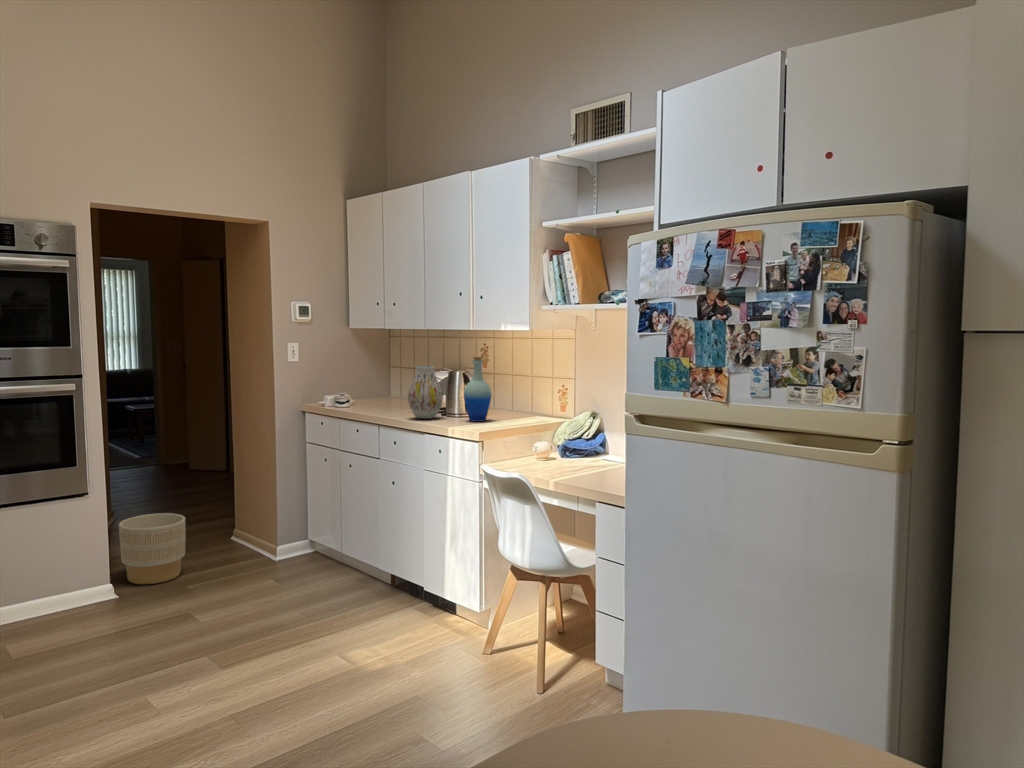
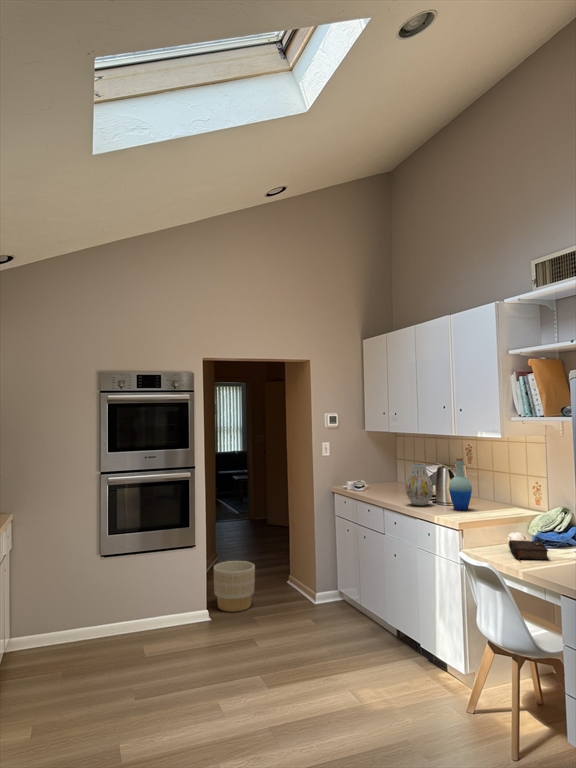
book: none [535,451,579,474] -> present [509,540,549,560]

